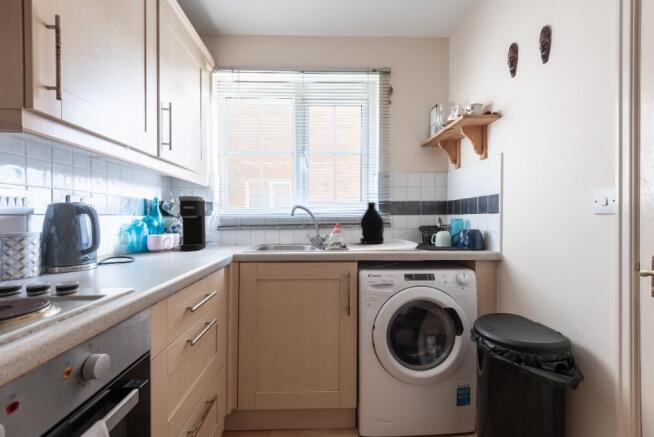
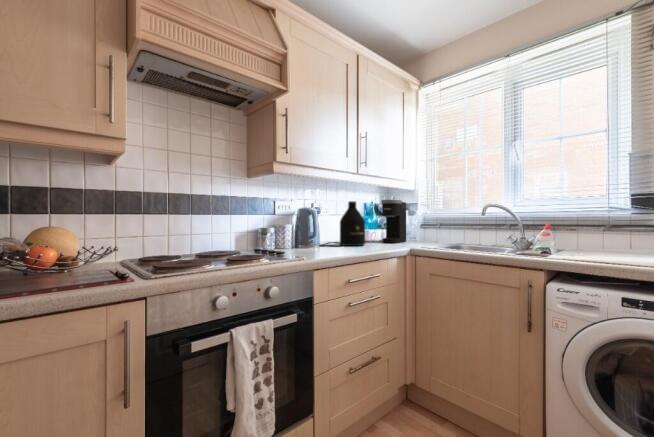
bottle: present [360,202,384,243] -> present [340,201,365,246]

